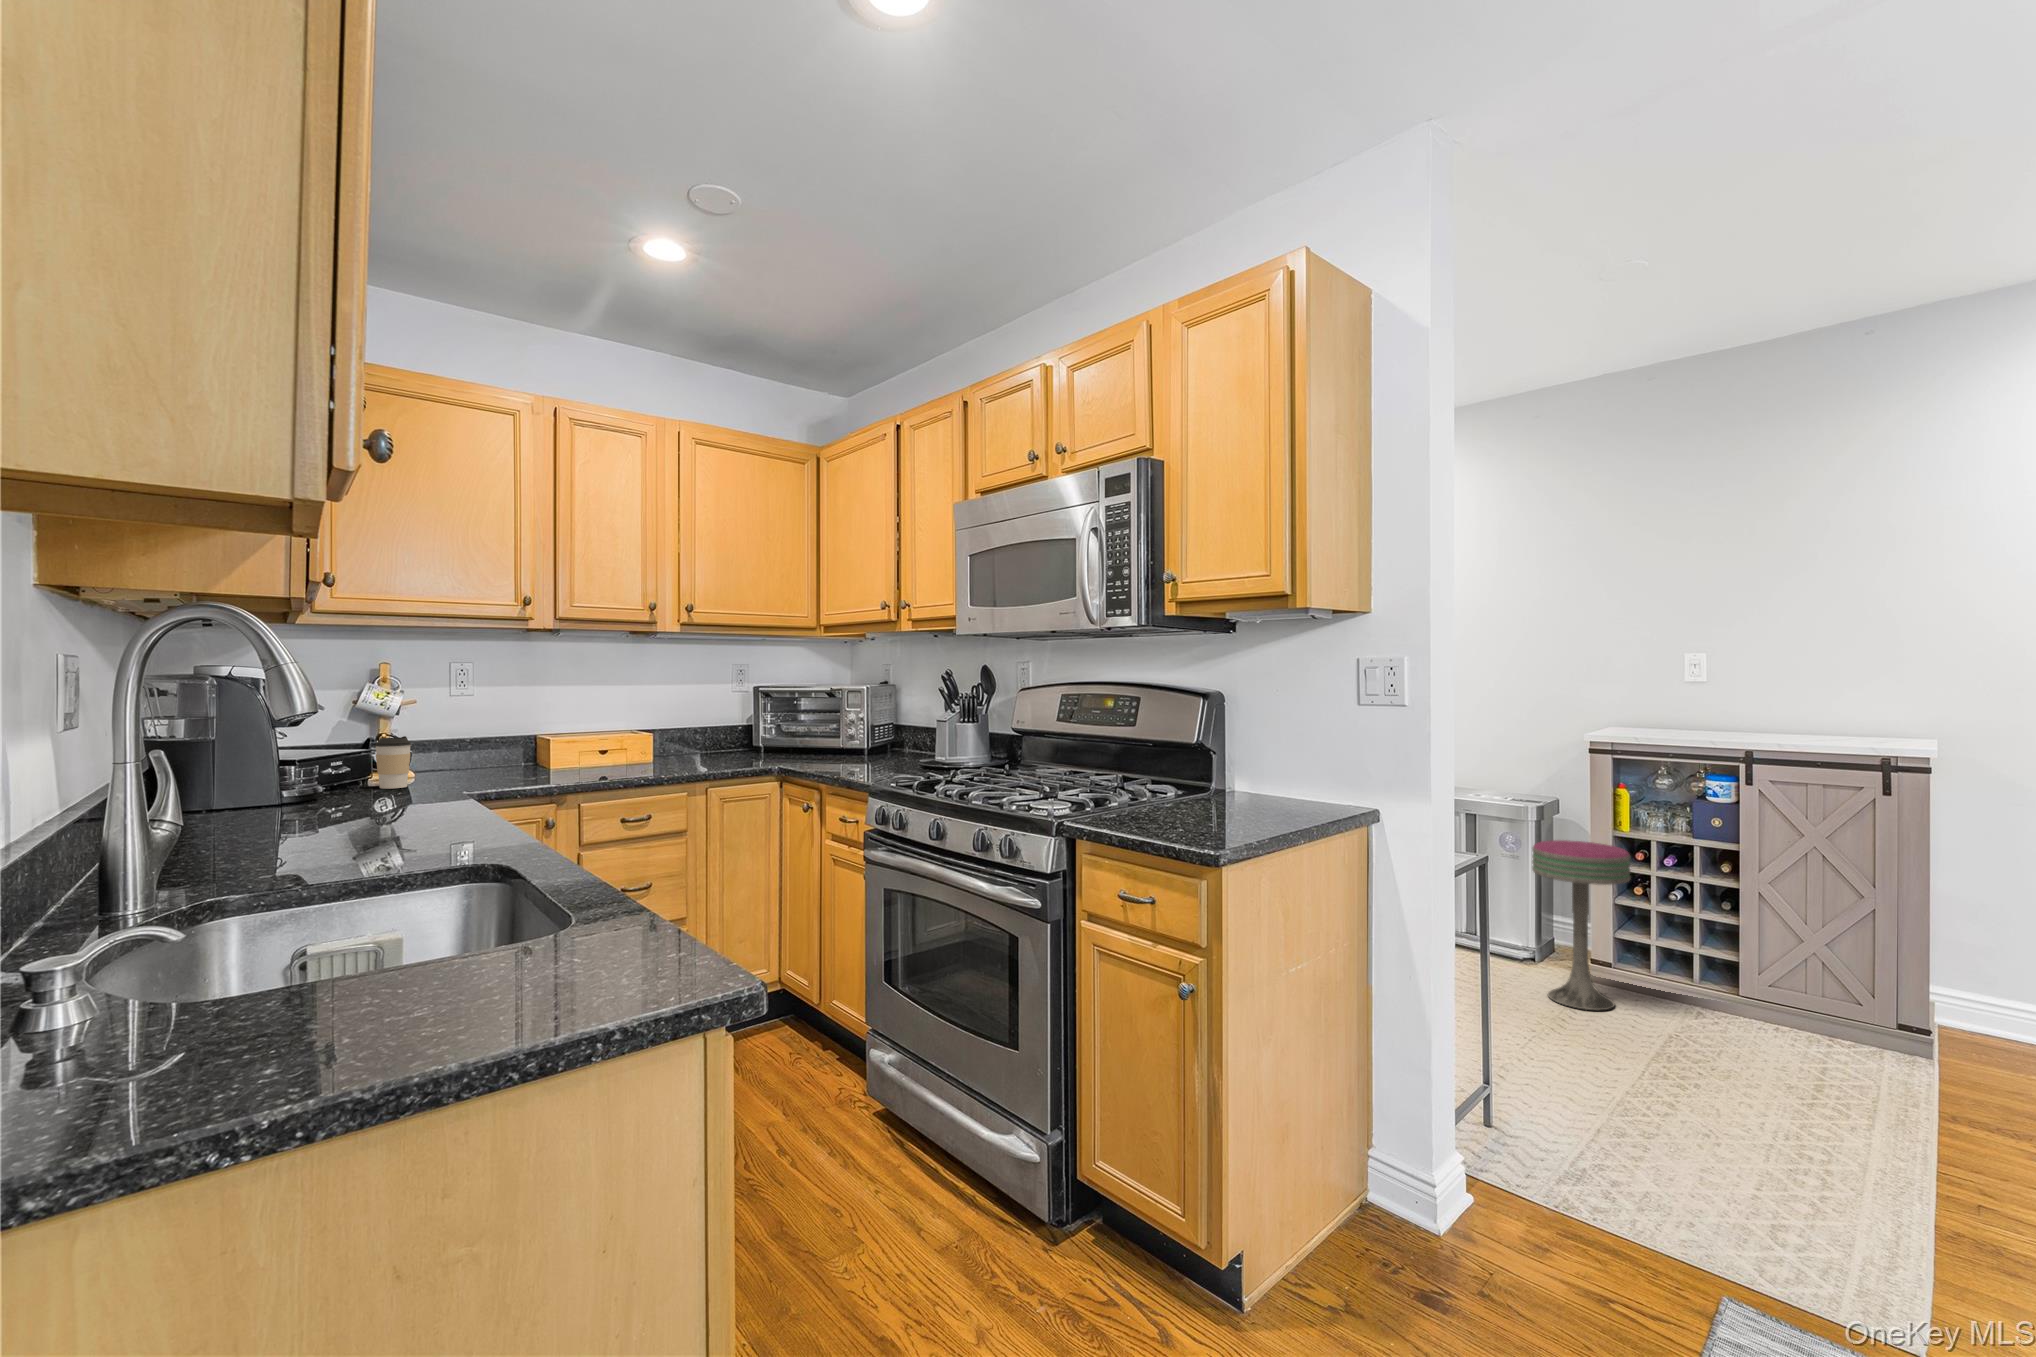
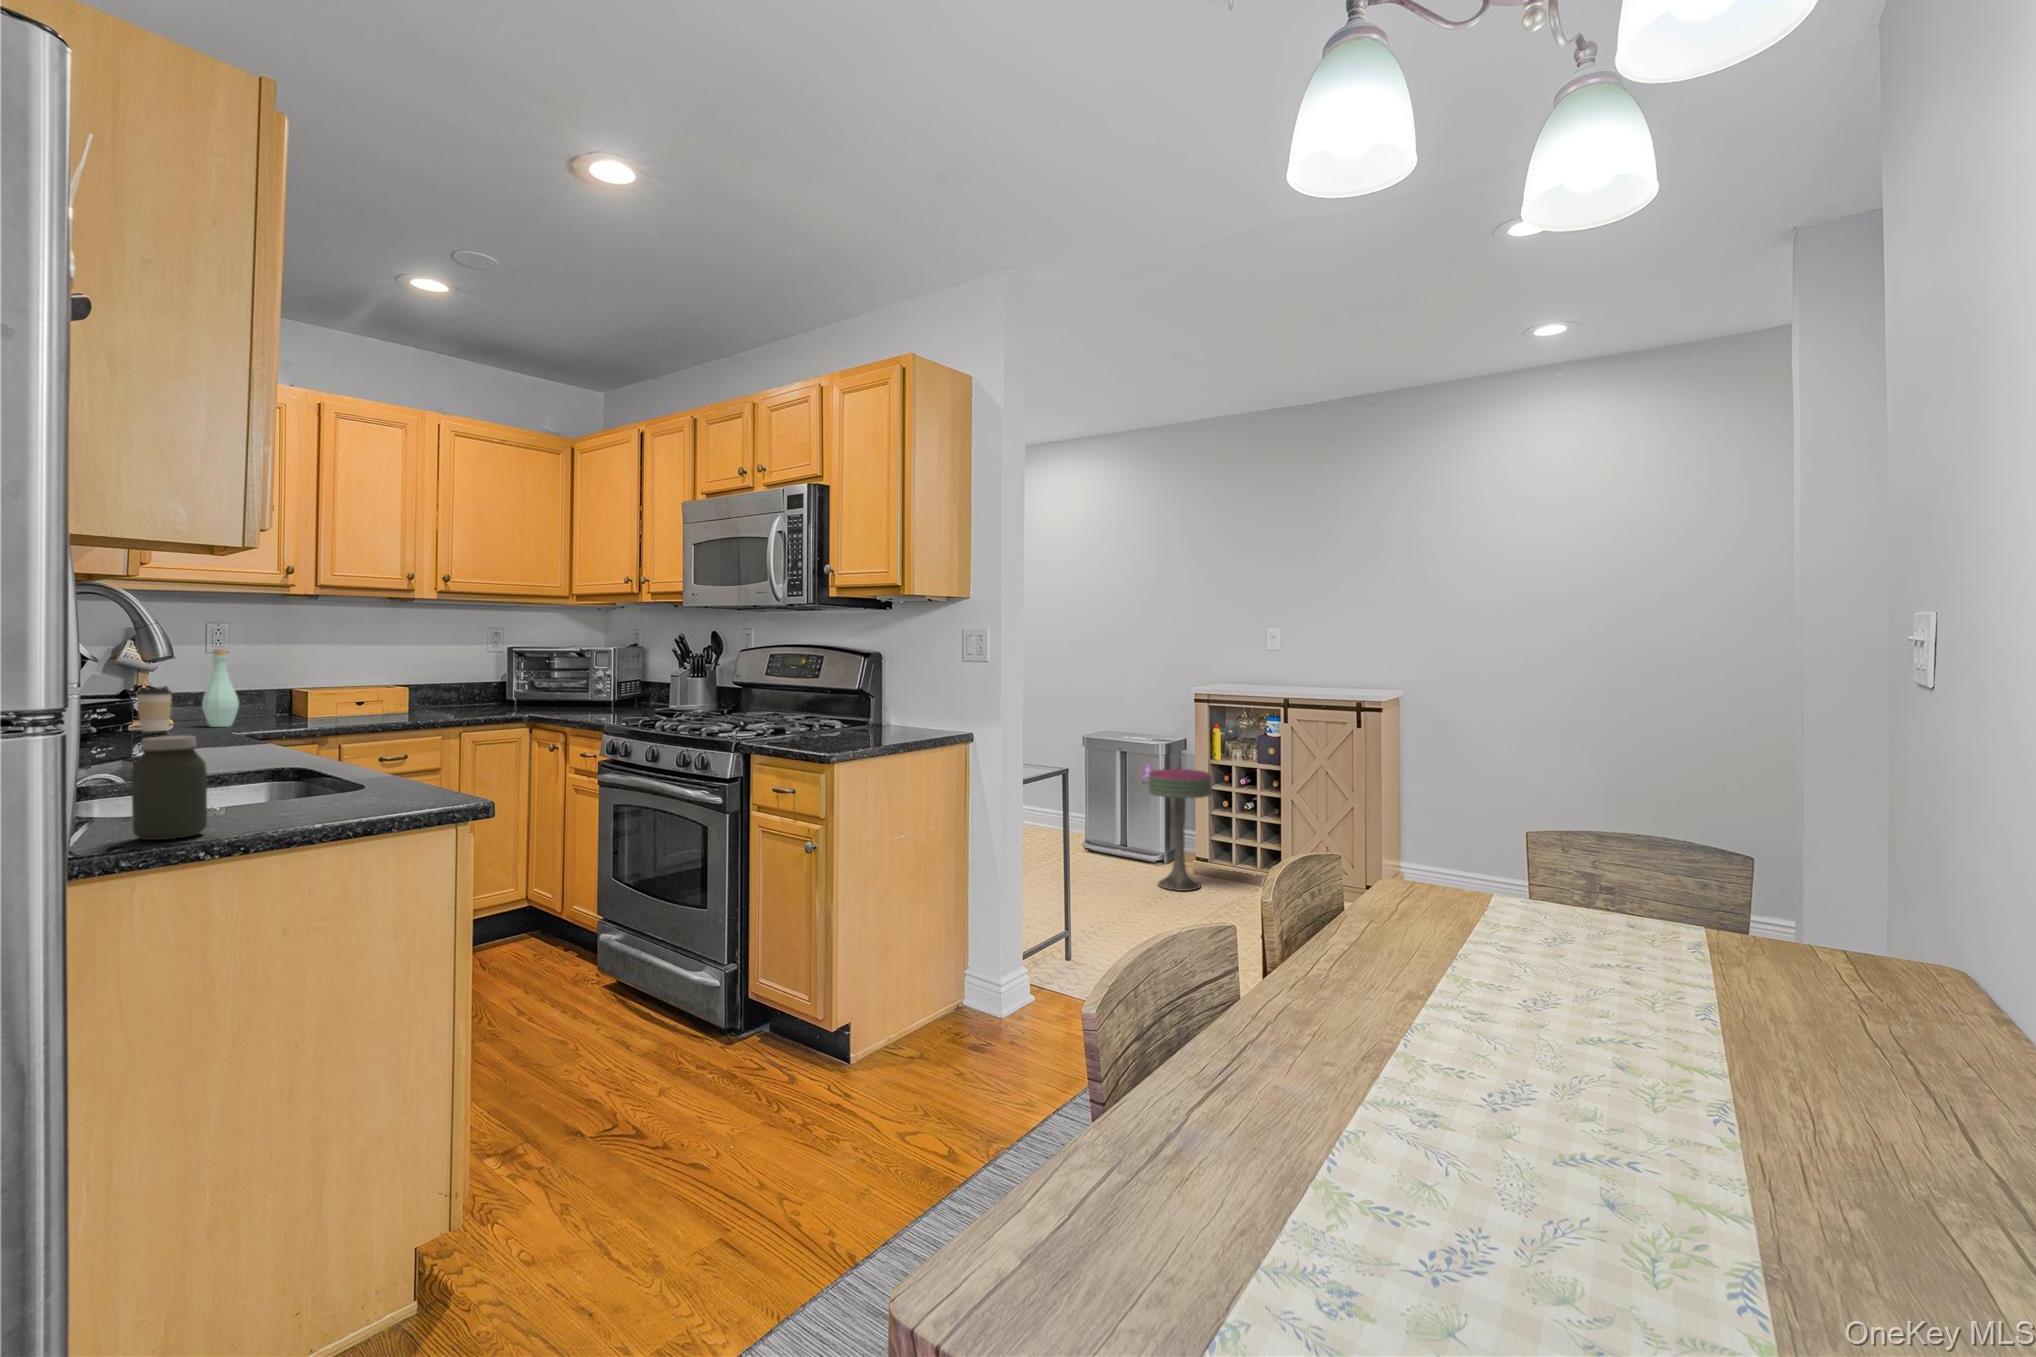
bottle: none [442,693,479,781] -> present [202,649,239,727]
jar: none [238,894,365,1102] -> present [131,736,207,840]

